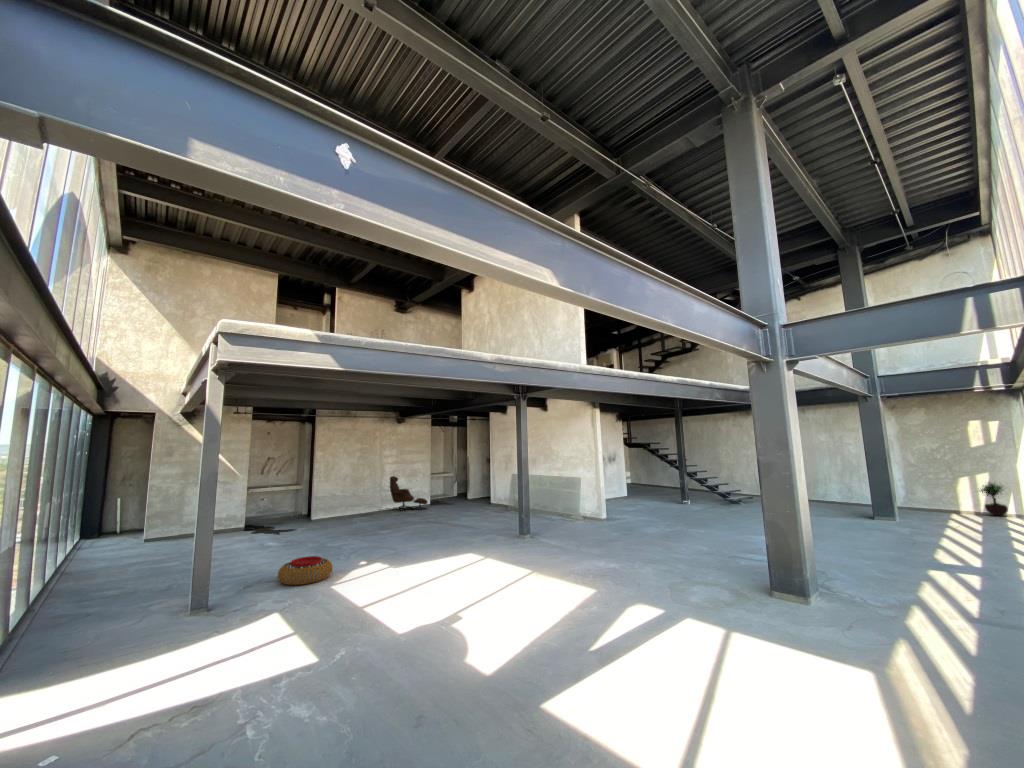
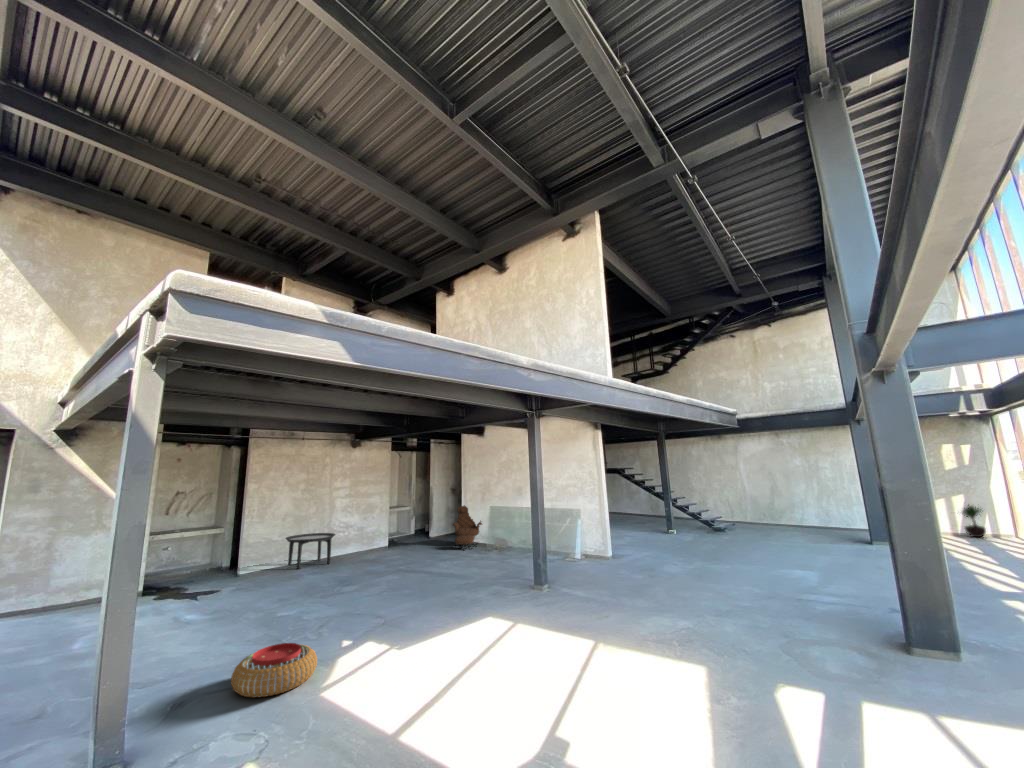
lounge chair: present [390,476,427,510] -> present [453,505,482,549]
round table: none [344,492,382,518] -> present [285,533,335,569]

